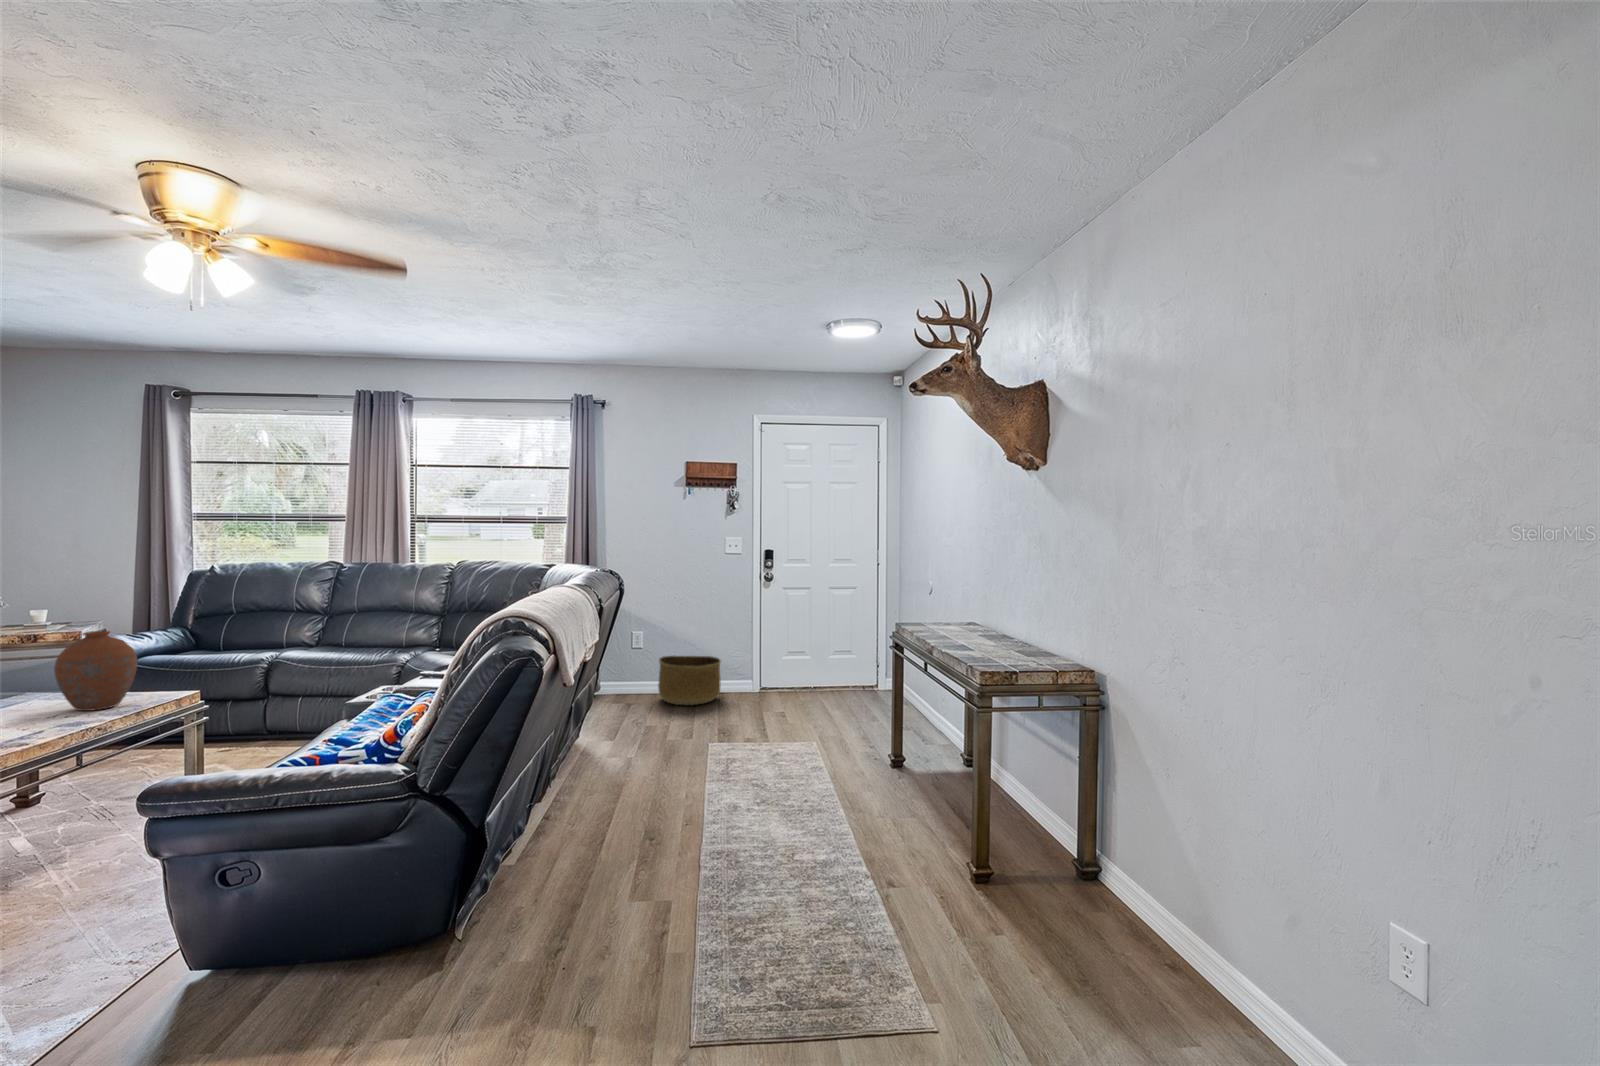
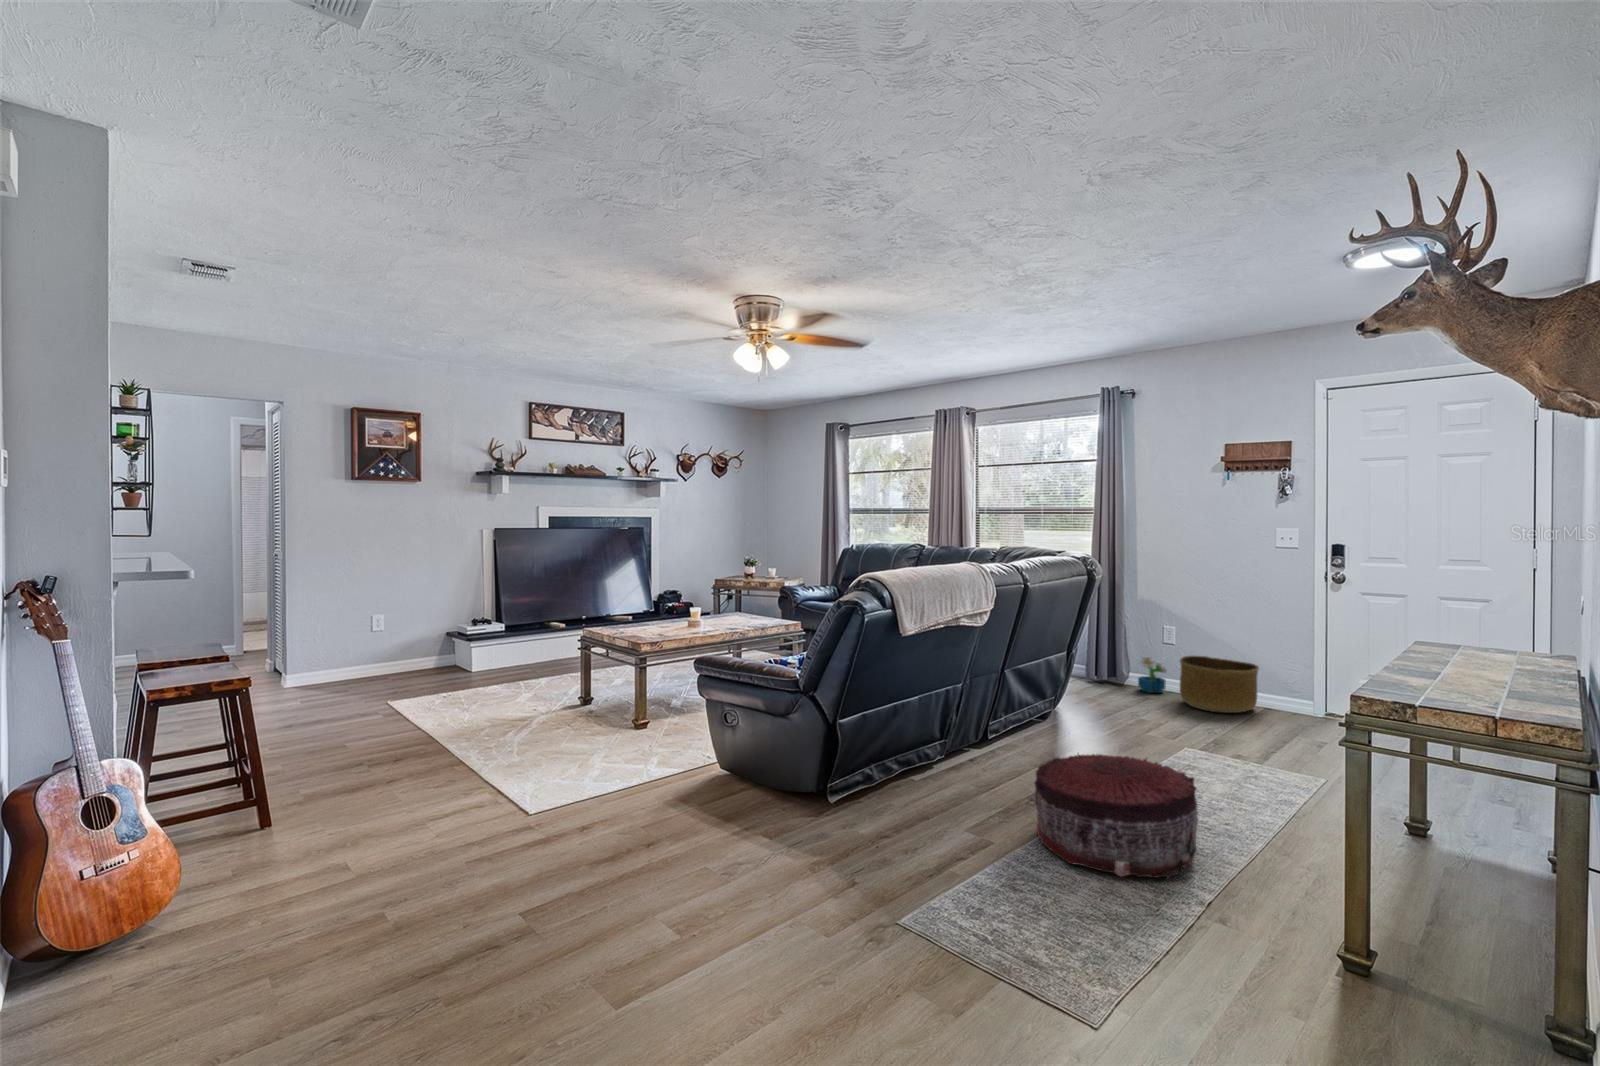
vase: present [54,631,137,711] -> none [720,578,755,624]
decorative plant: none [614,663,638,699] -> present [1138,656,1167,693]
pouf: none [688,760,841,889] -> present [1035,754,1198,879]

